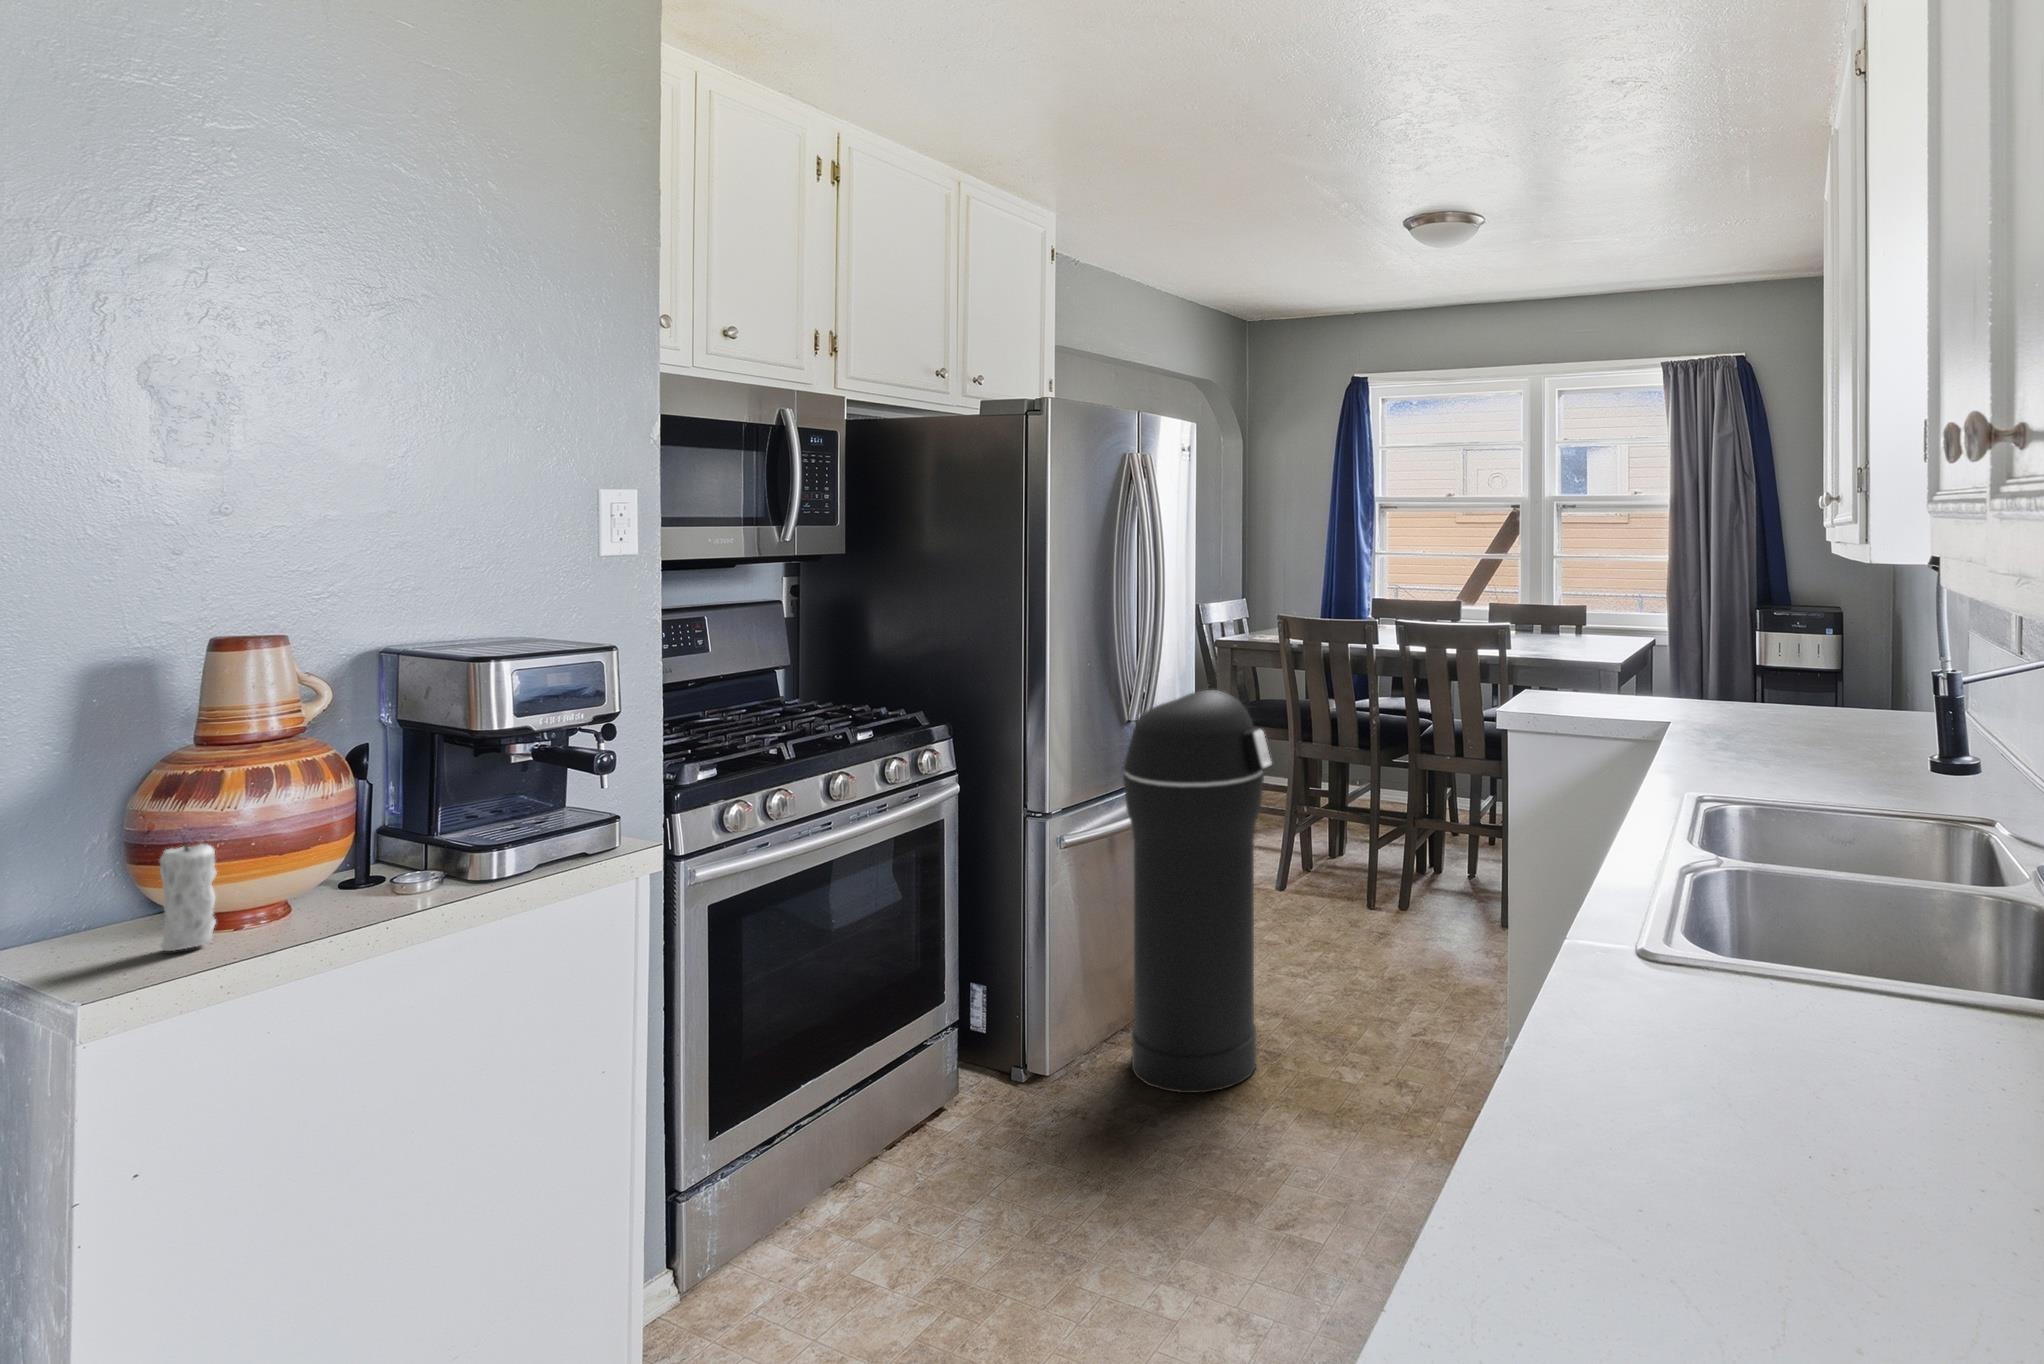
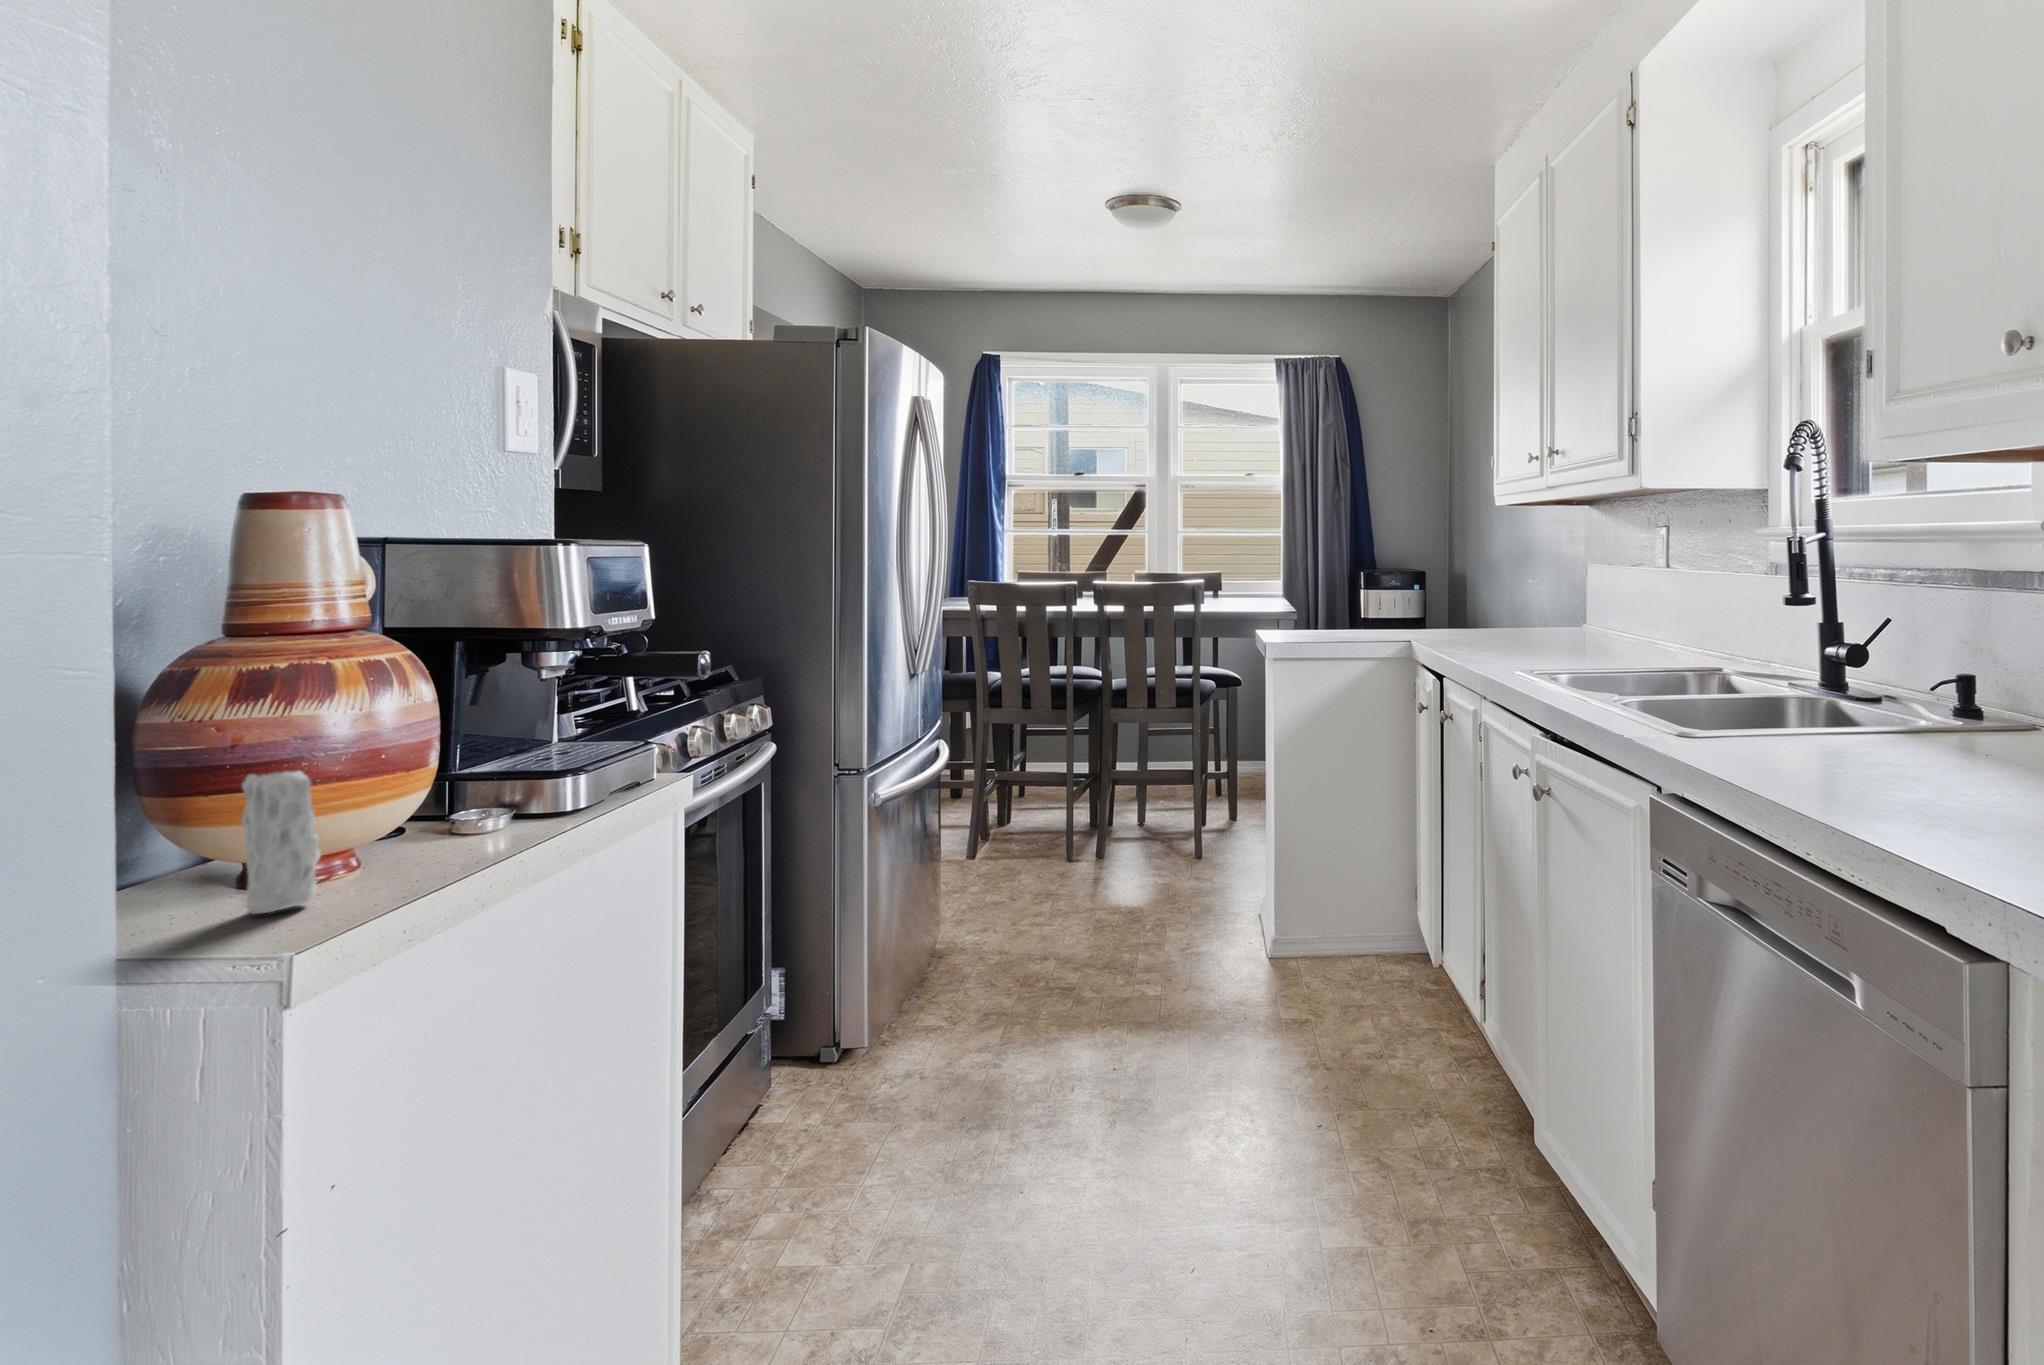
trash can: present [1123,690,1272,1093] -> none [925,634,1081,1037]

